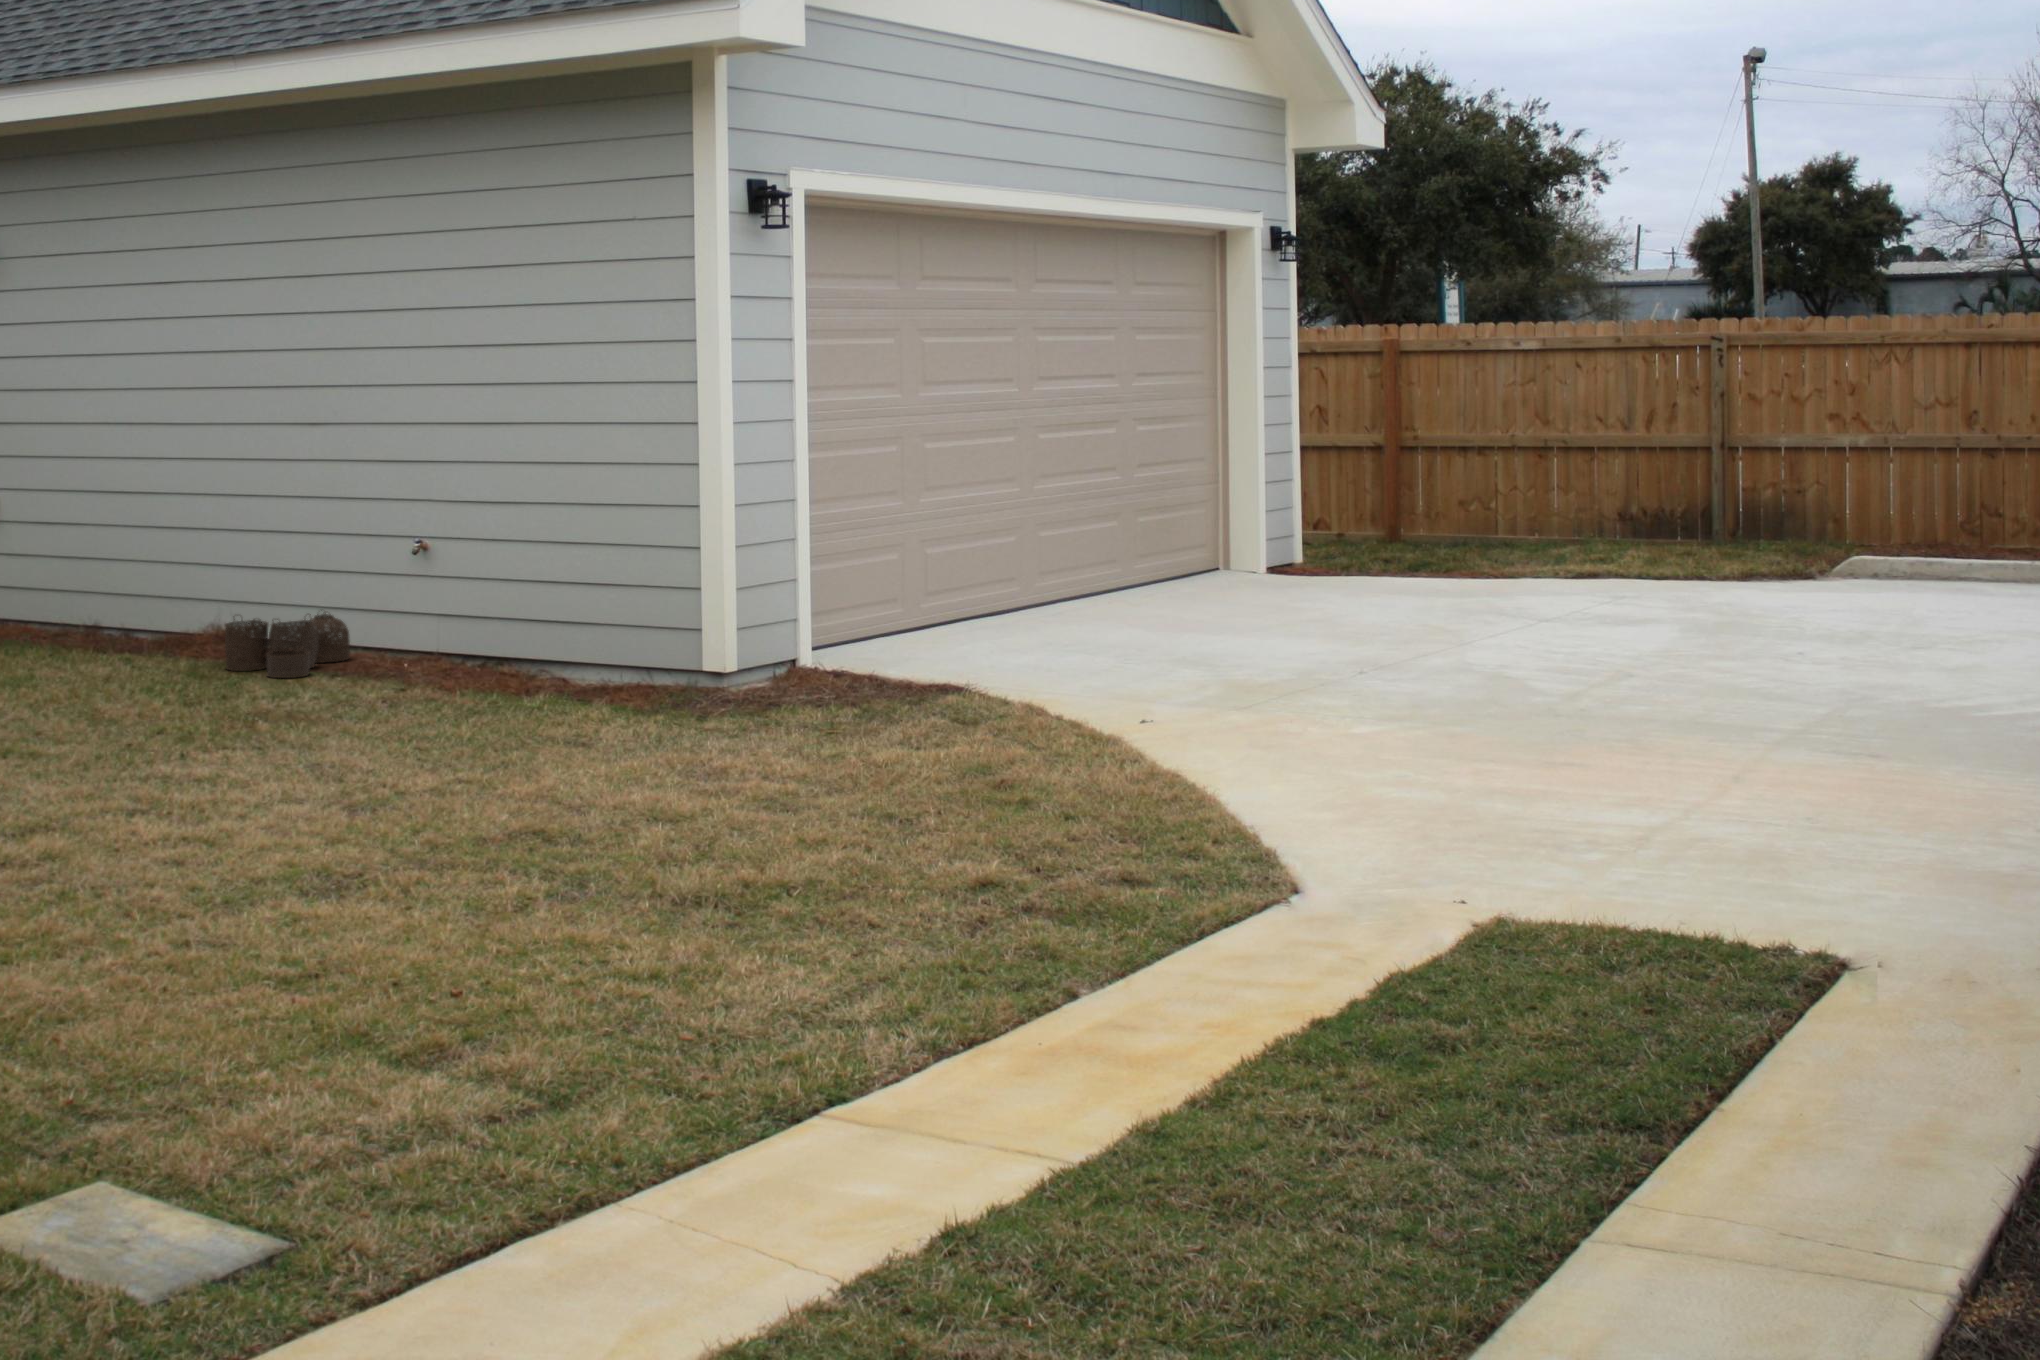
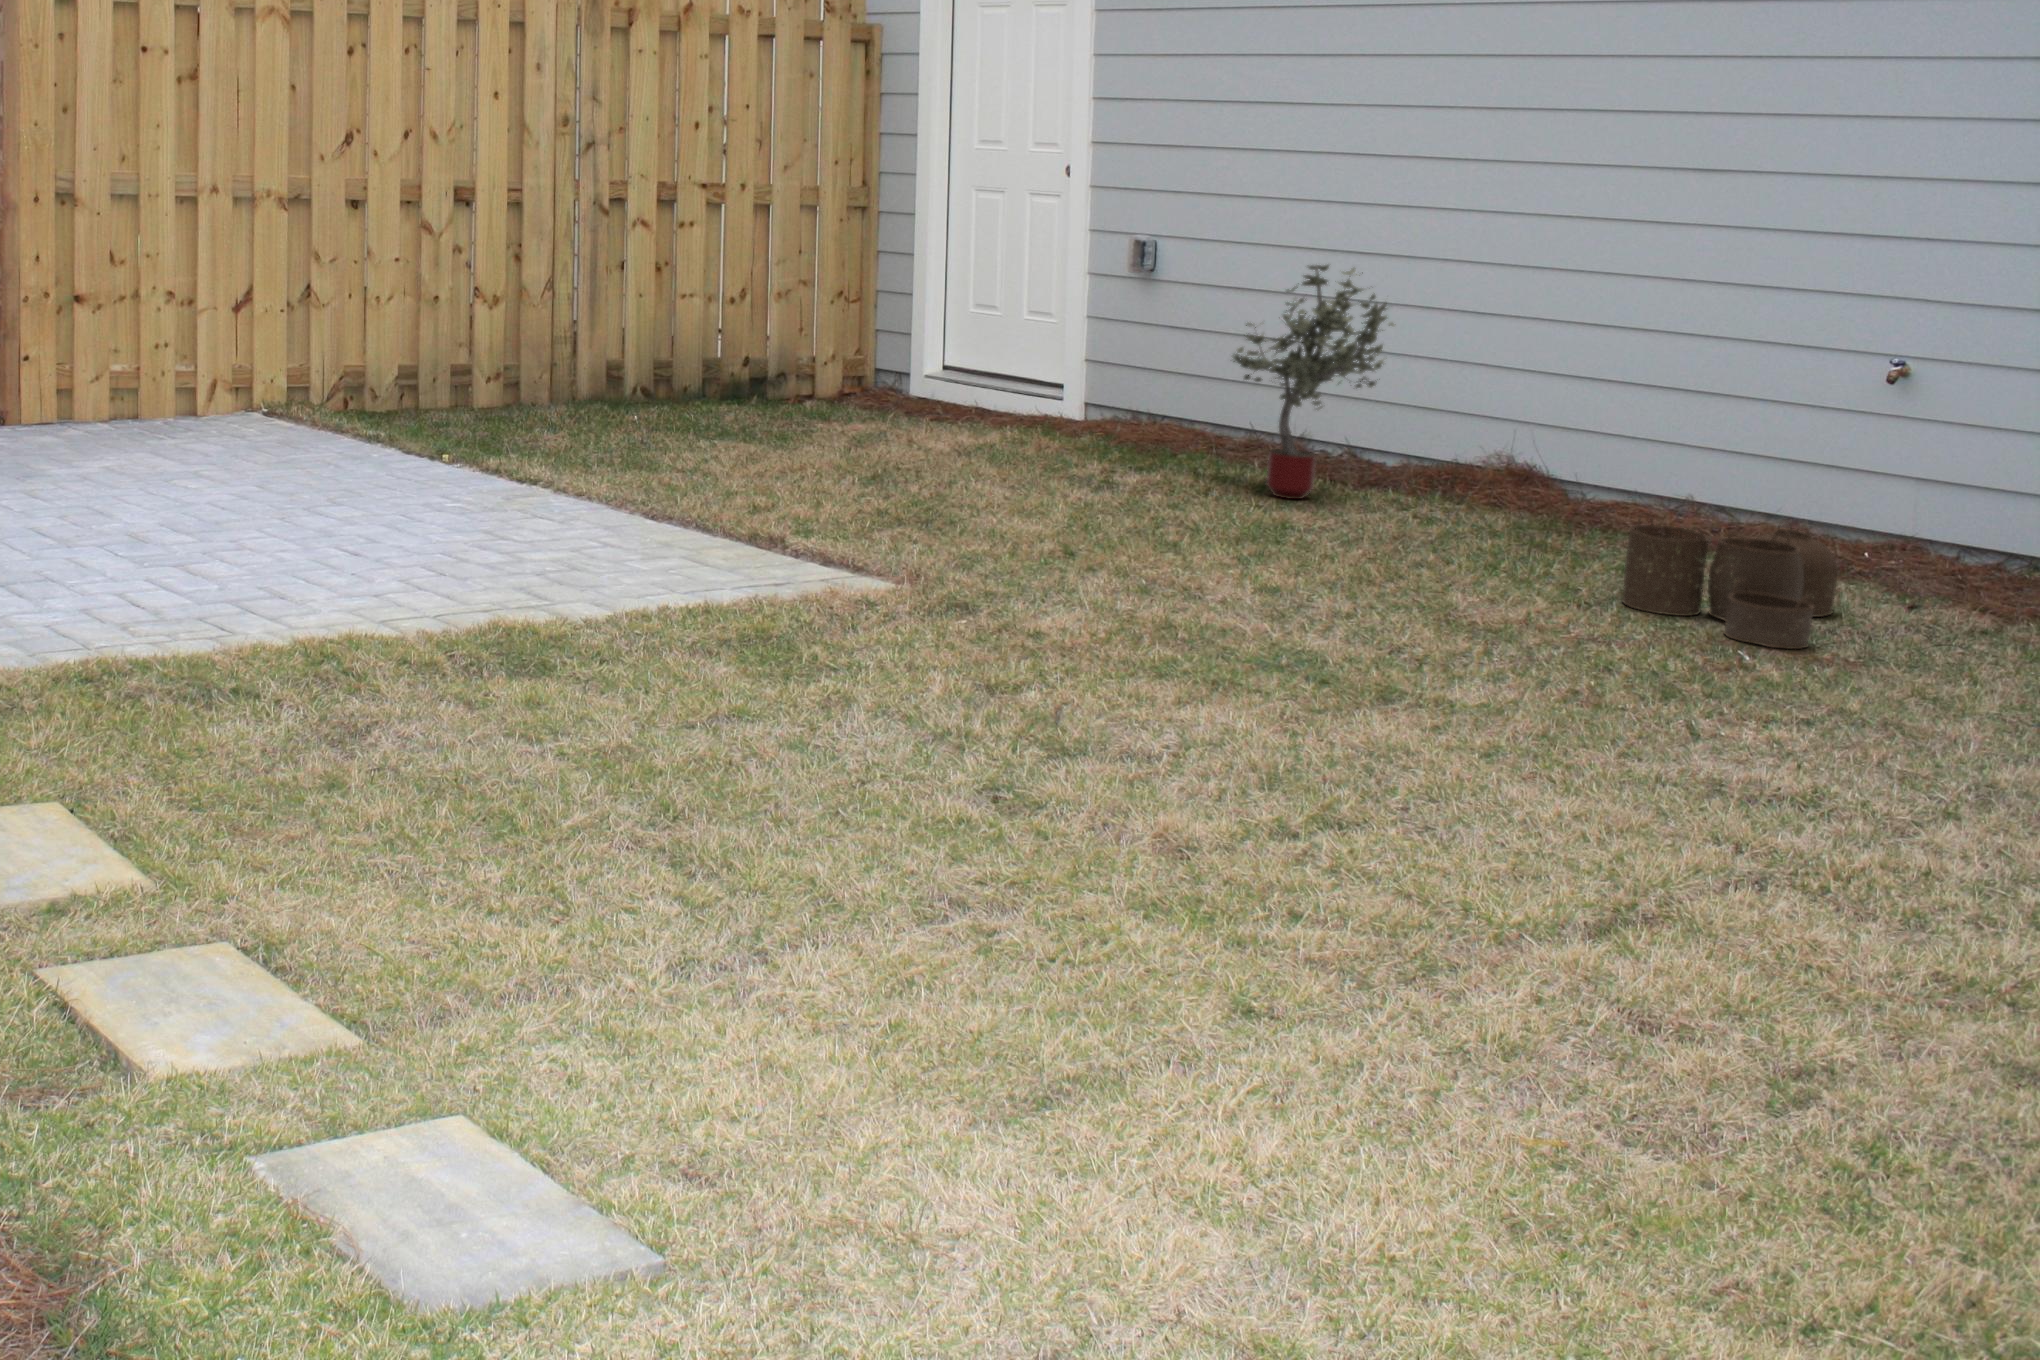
potted tree: none [36,485,135,641] -> present [1233,265,1394,499]

